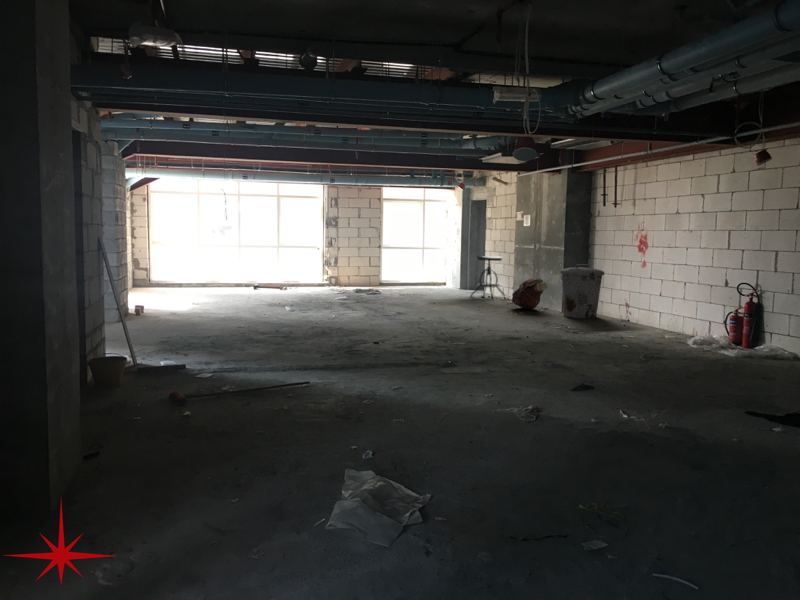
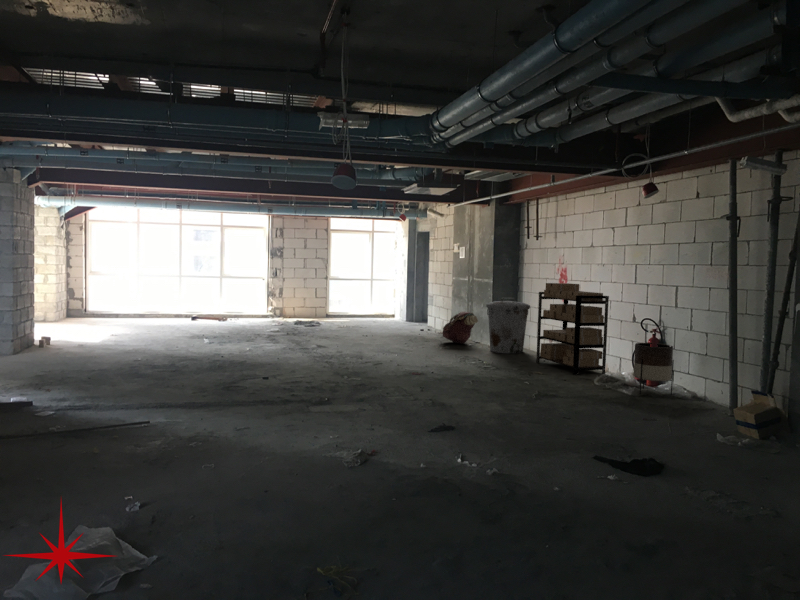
shelving unit: none [617,249,698,338] -> present [536,283,609,375]
stool: present [471,256,505,298] -> none [410,289,446,333]
planter: none [732,307,775,357] -> present [633,343,674,395]

